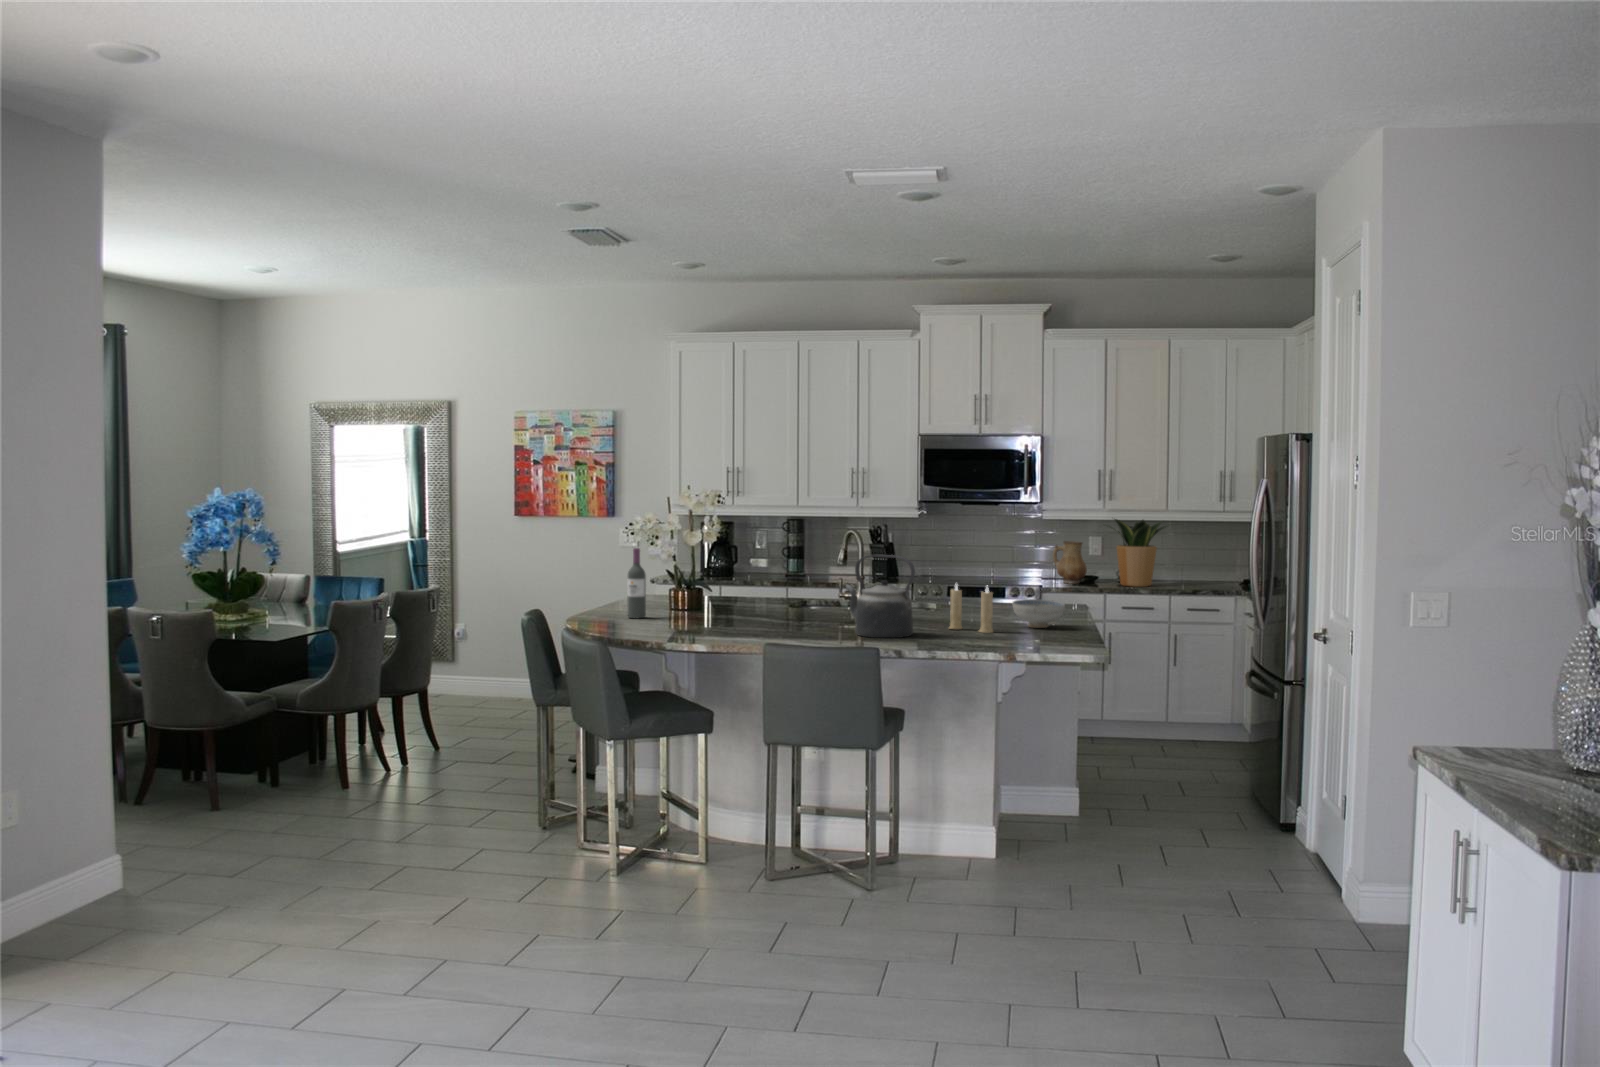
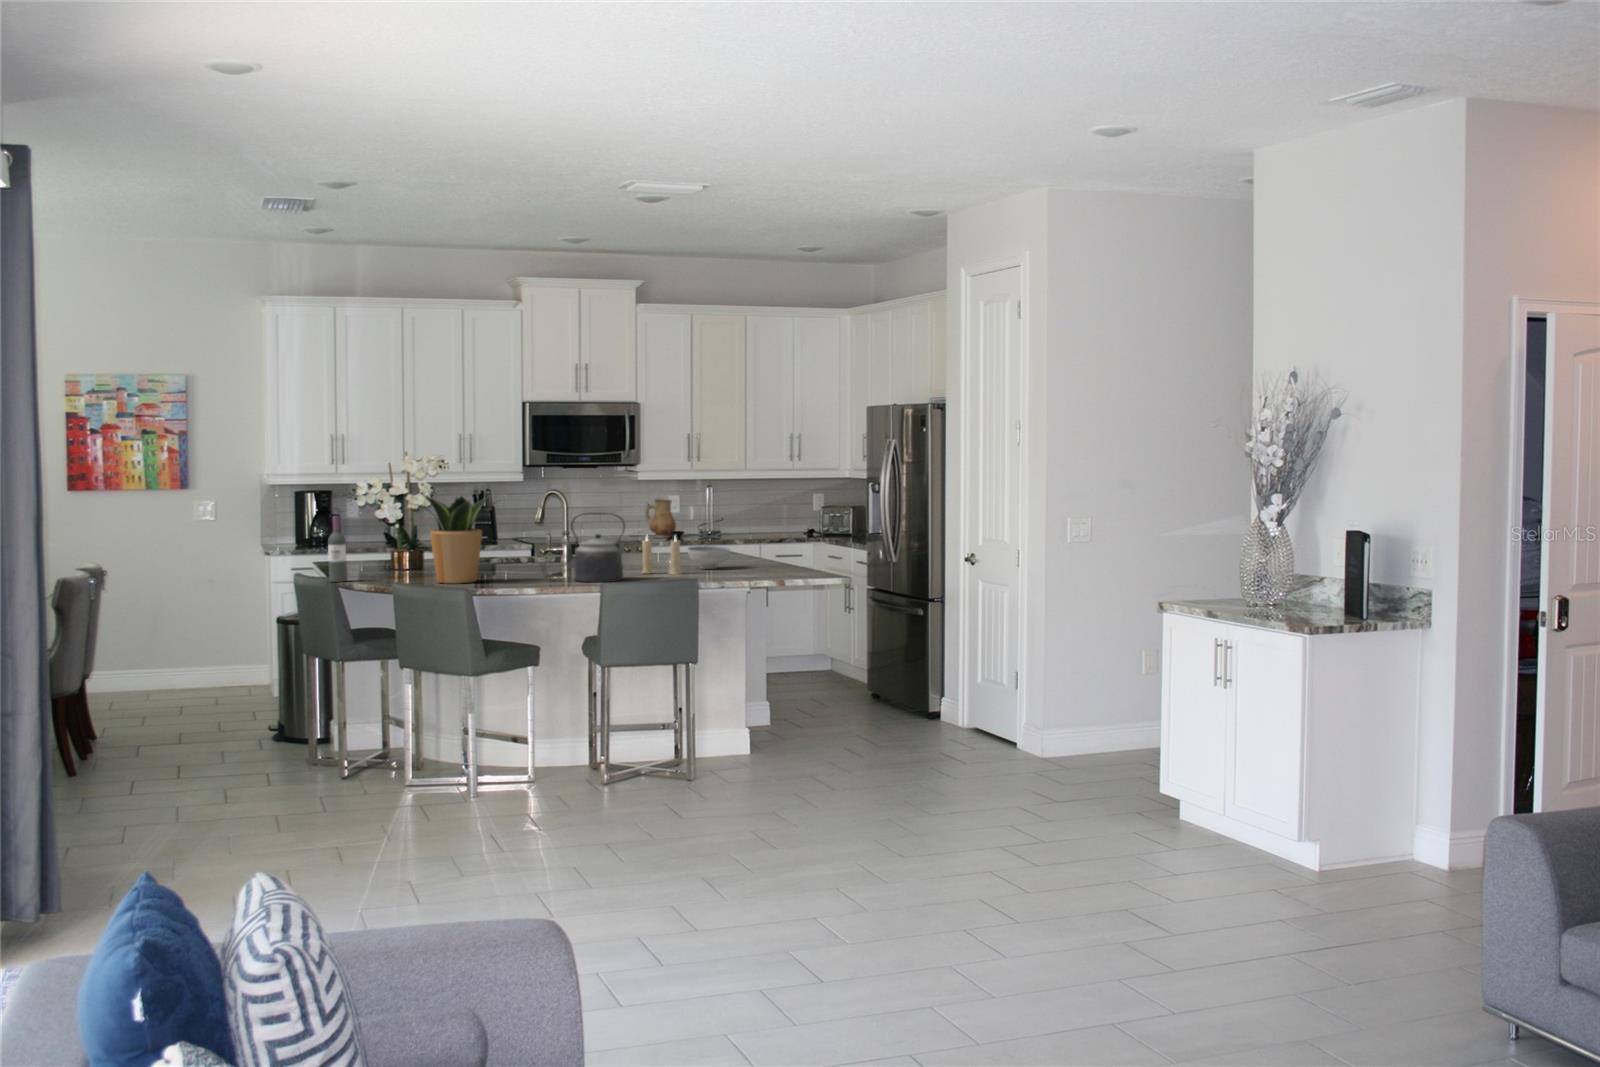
potted plant: present [1115,519,1166,587] -> present [416,496,495,584]

